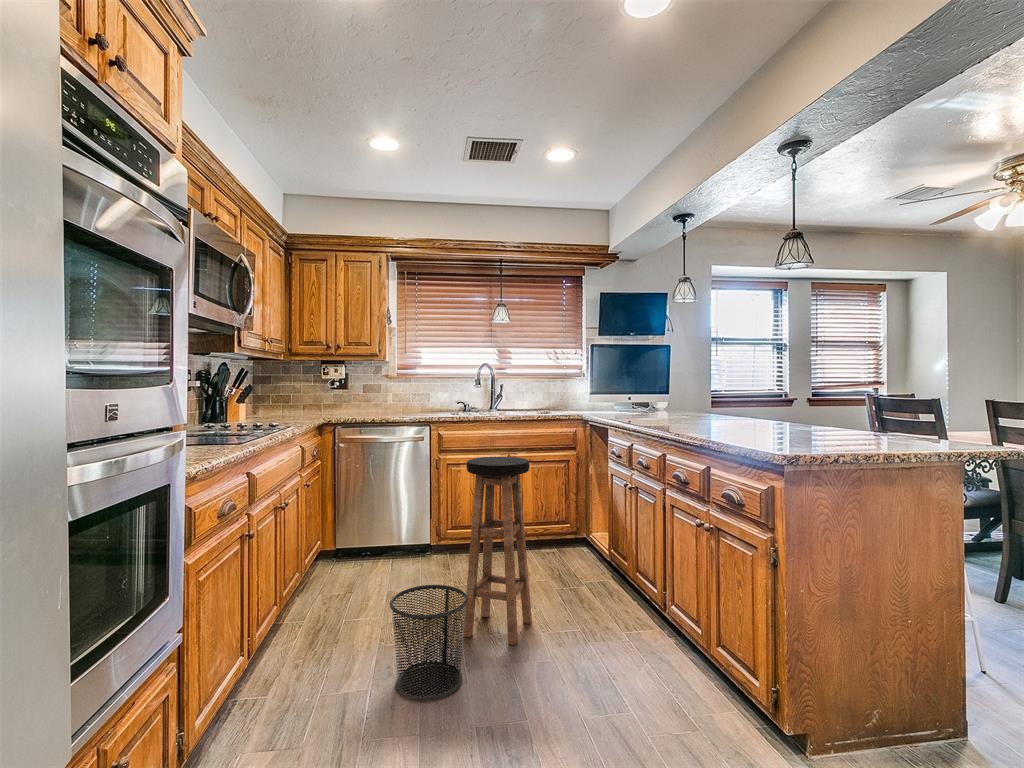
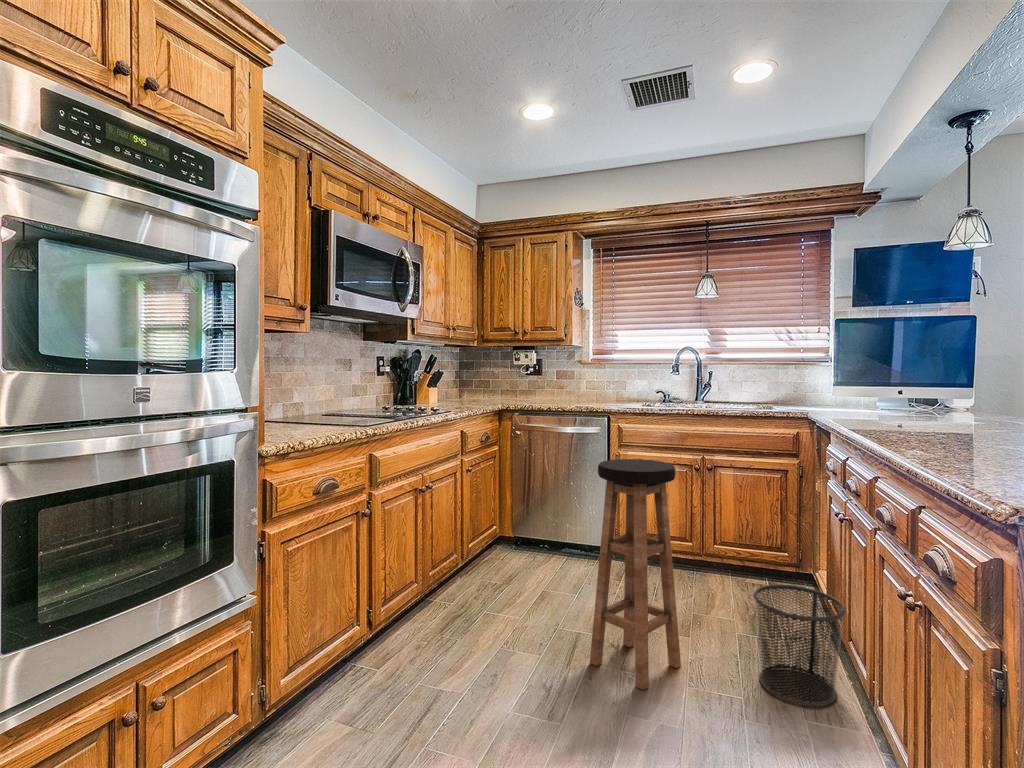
waste bin: present [390,585,468,700] -> present [753,585,846,706]

